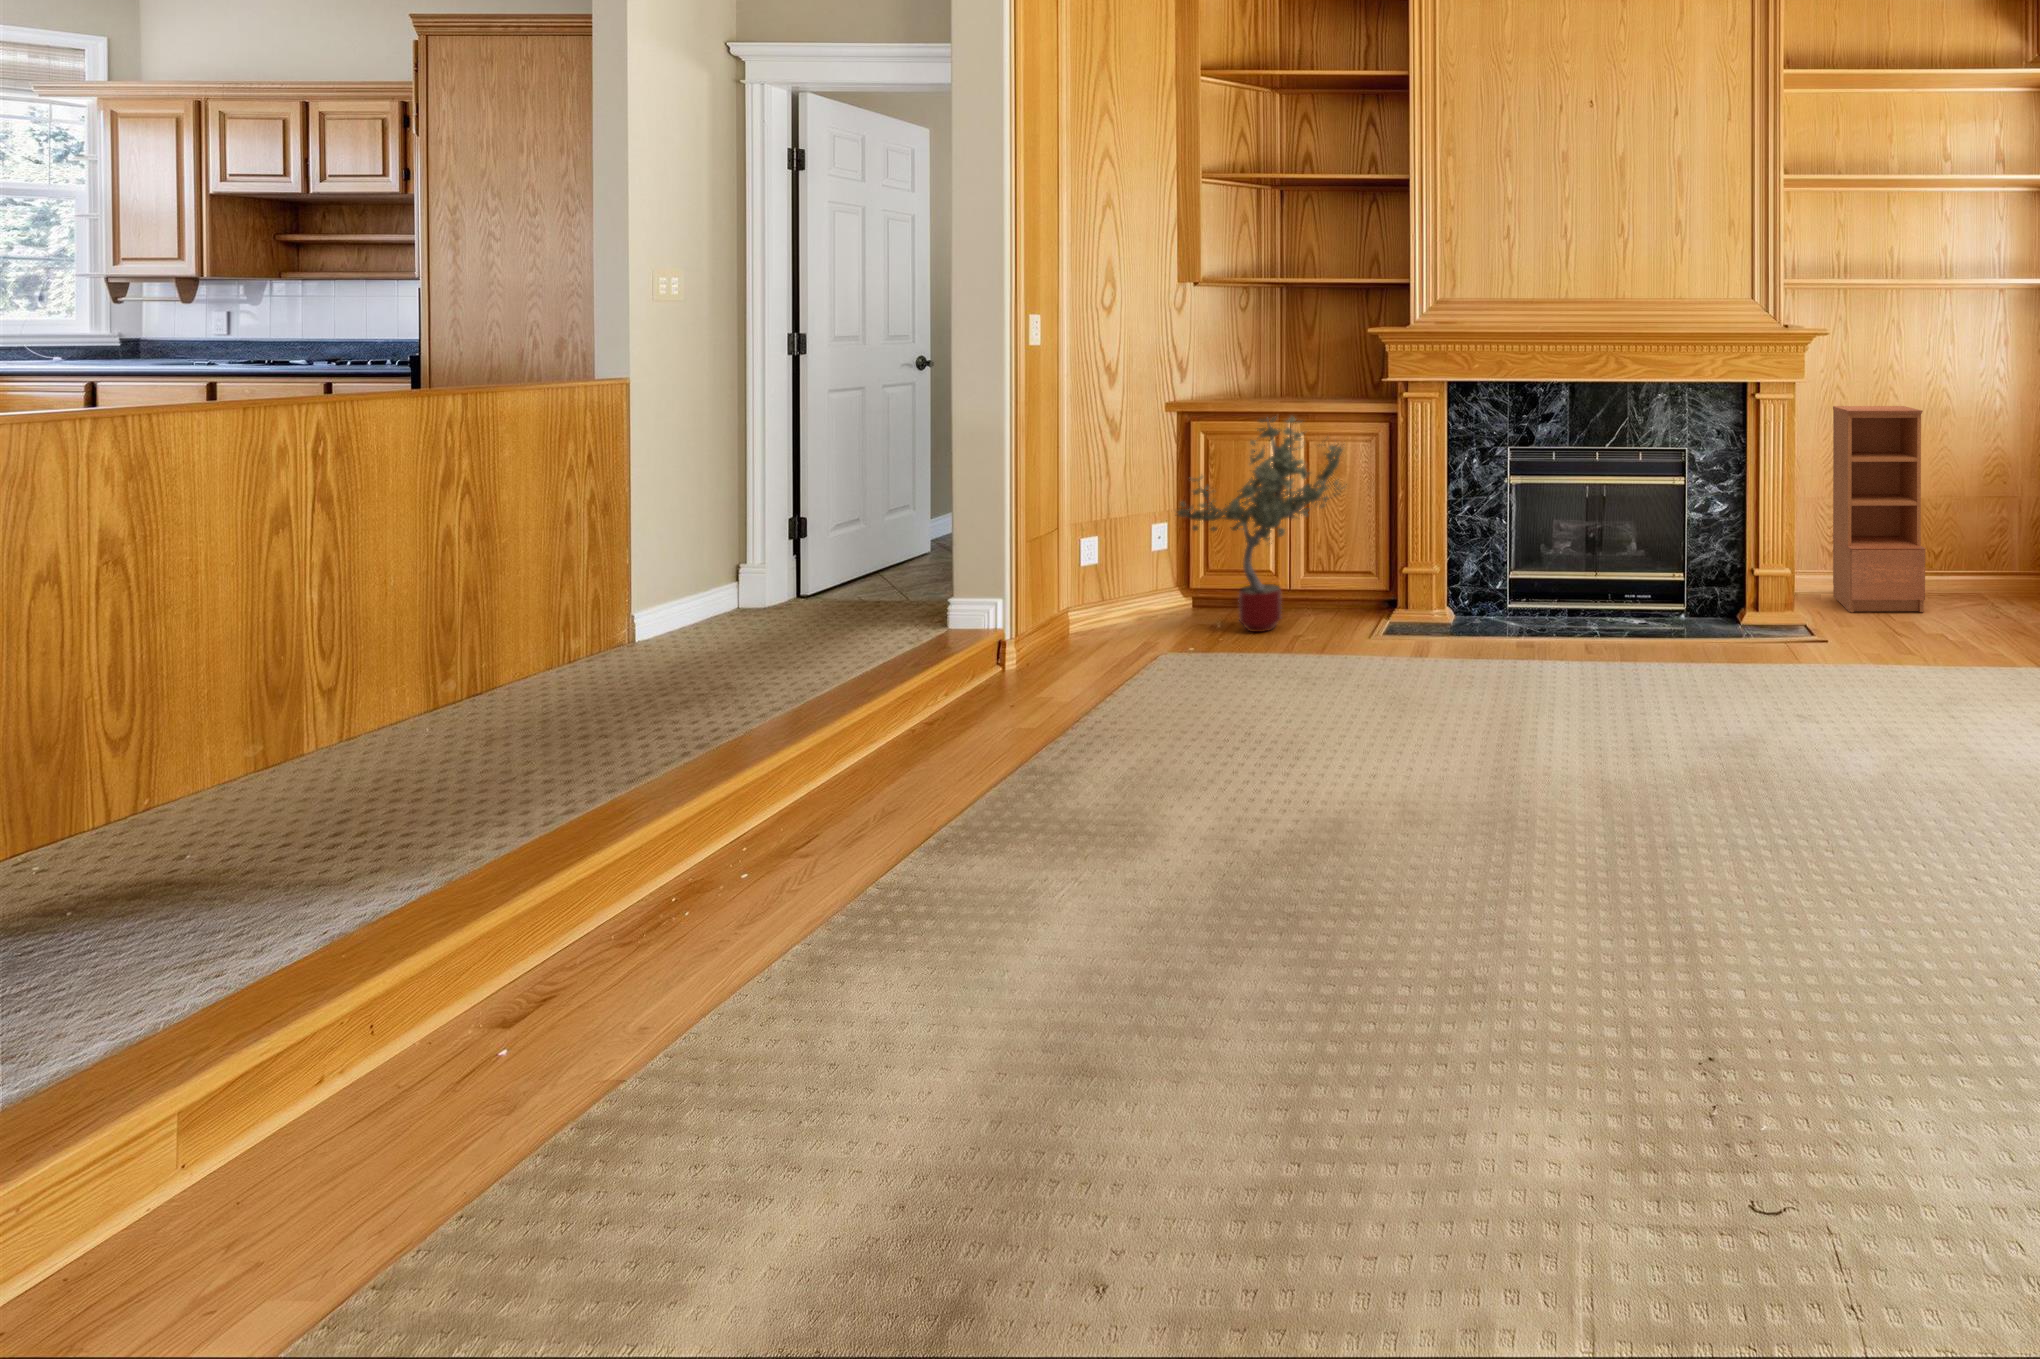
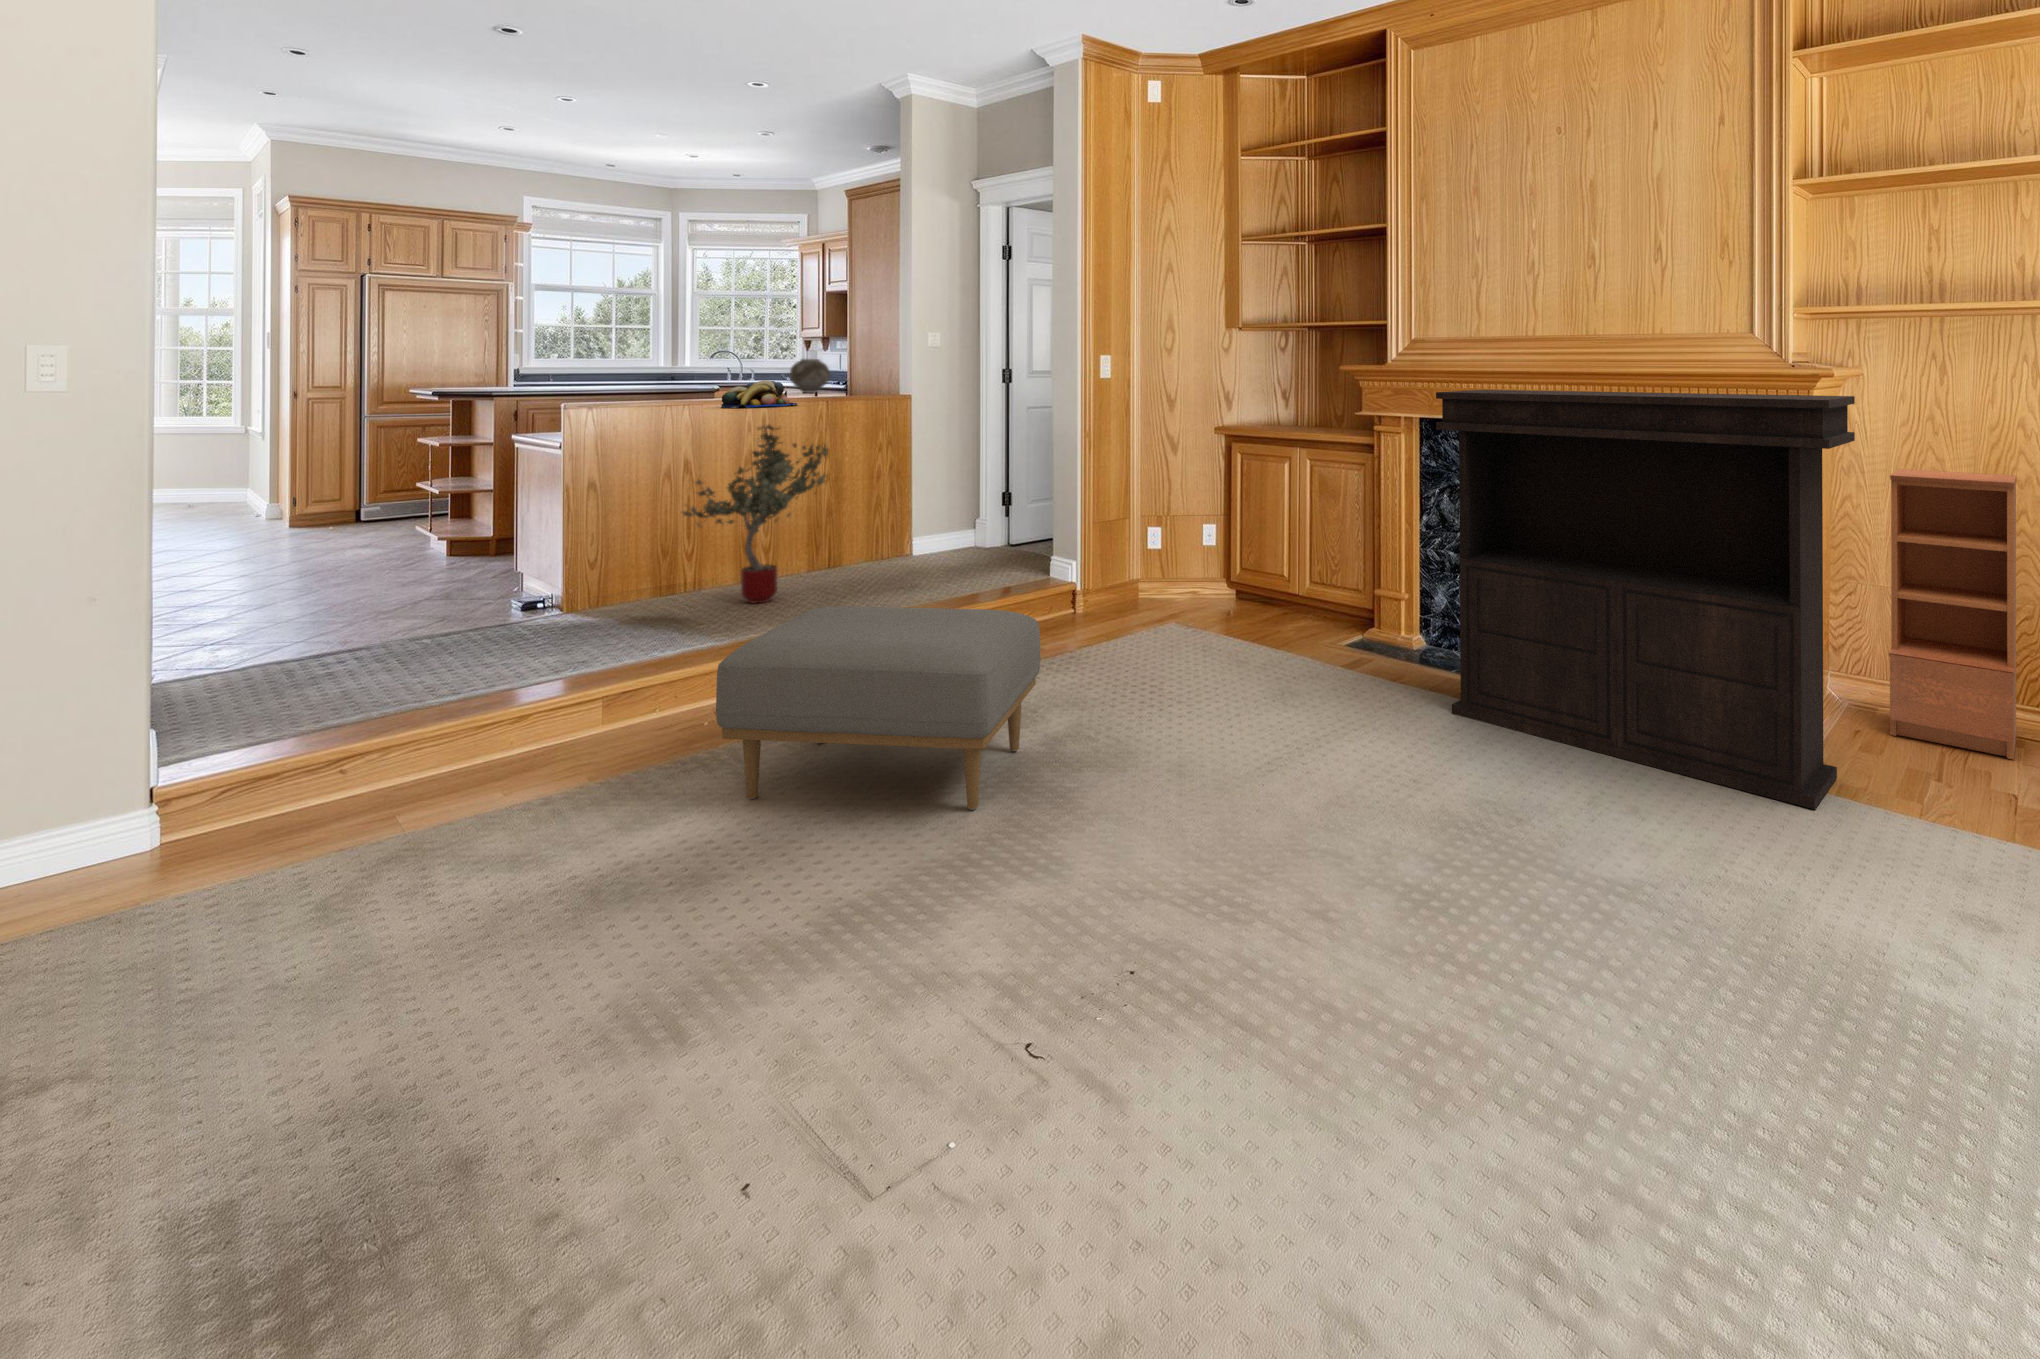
vase: none [138,316,251,380] -> present [790,359,830,393]
console table: none [1567,349,1907,674] -> present [1436,390,1855,810]
fruit bowl: none [234,355,431,410] -> present [721,380,798,408]
potted tree: present [1177,416,1347,632] -> present [683,425,828,603]
ottoman: none [876,652,1337,1028] -> present [716,606,1041,810]

